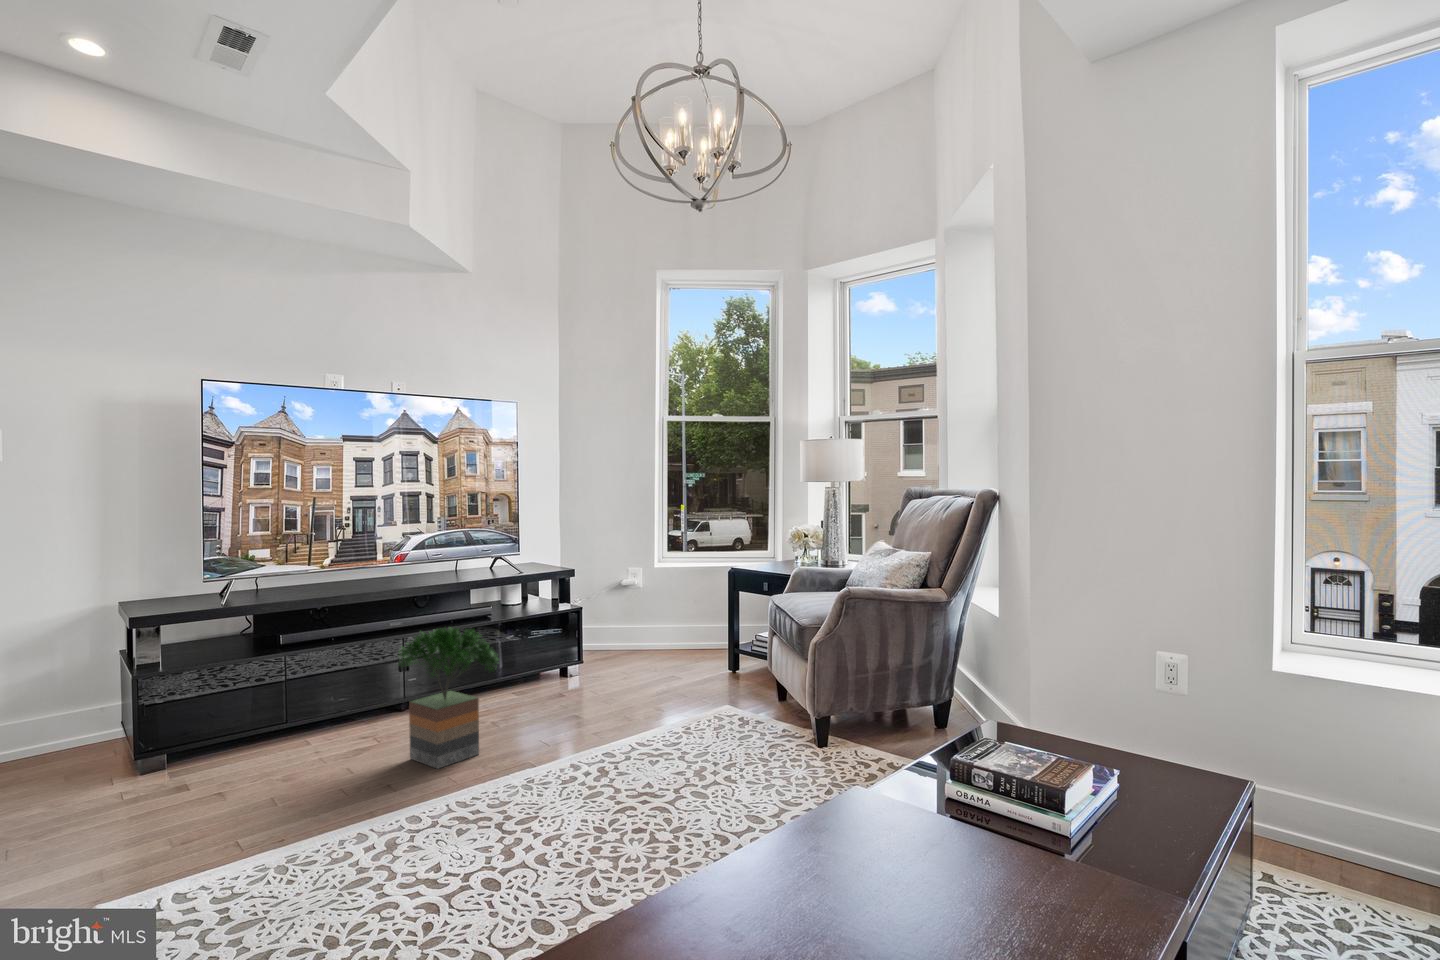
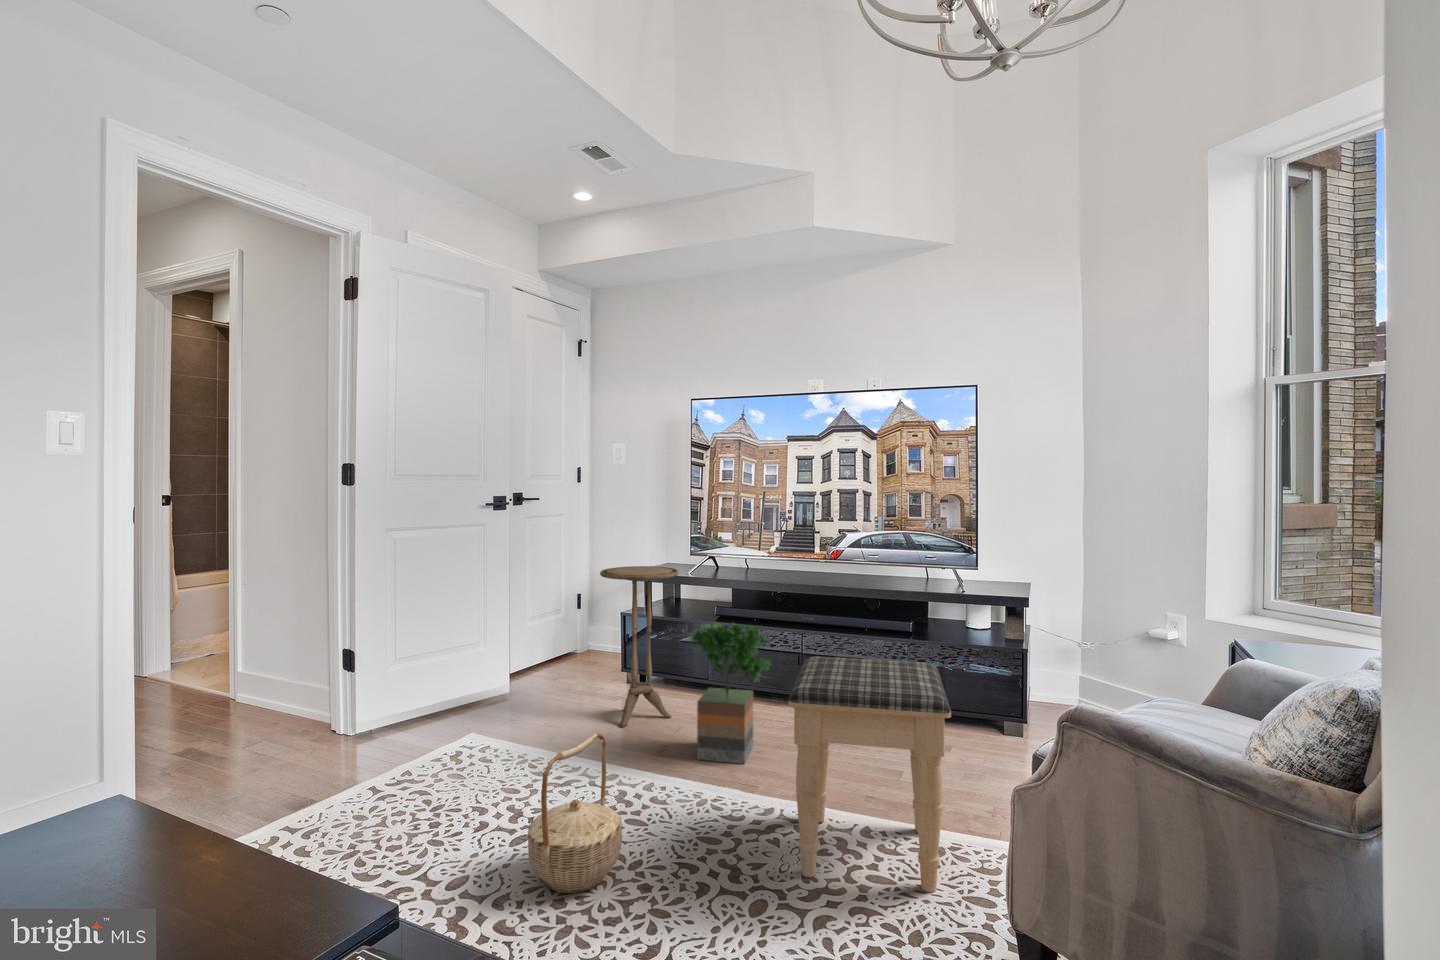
side table: none [219,591,330,791] -> present [600,566,678,728]
footstool: none [588,610,730,768] -> present [788,656,951,893]
basket: none [529,717,614,854] -> present [528,733,622,893]

